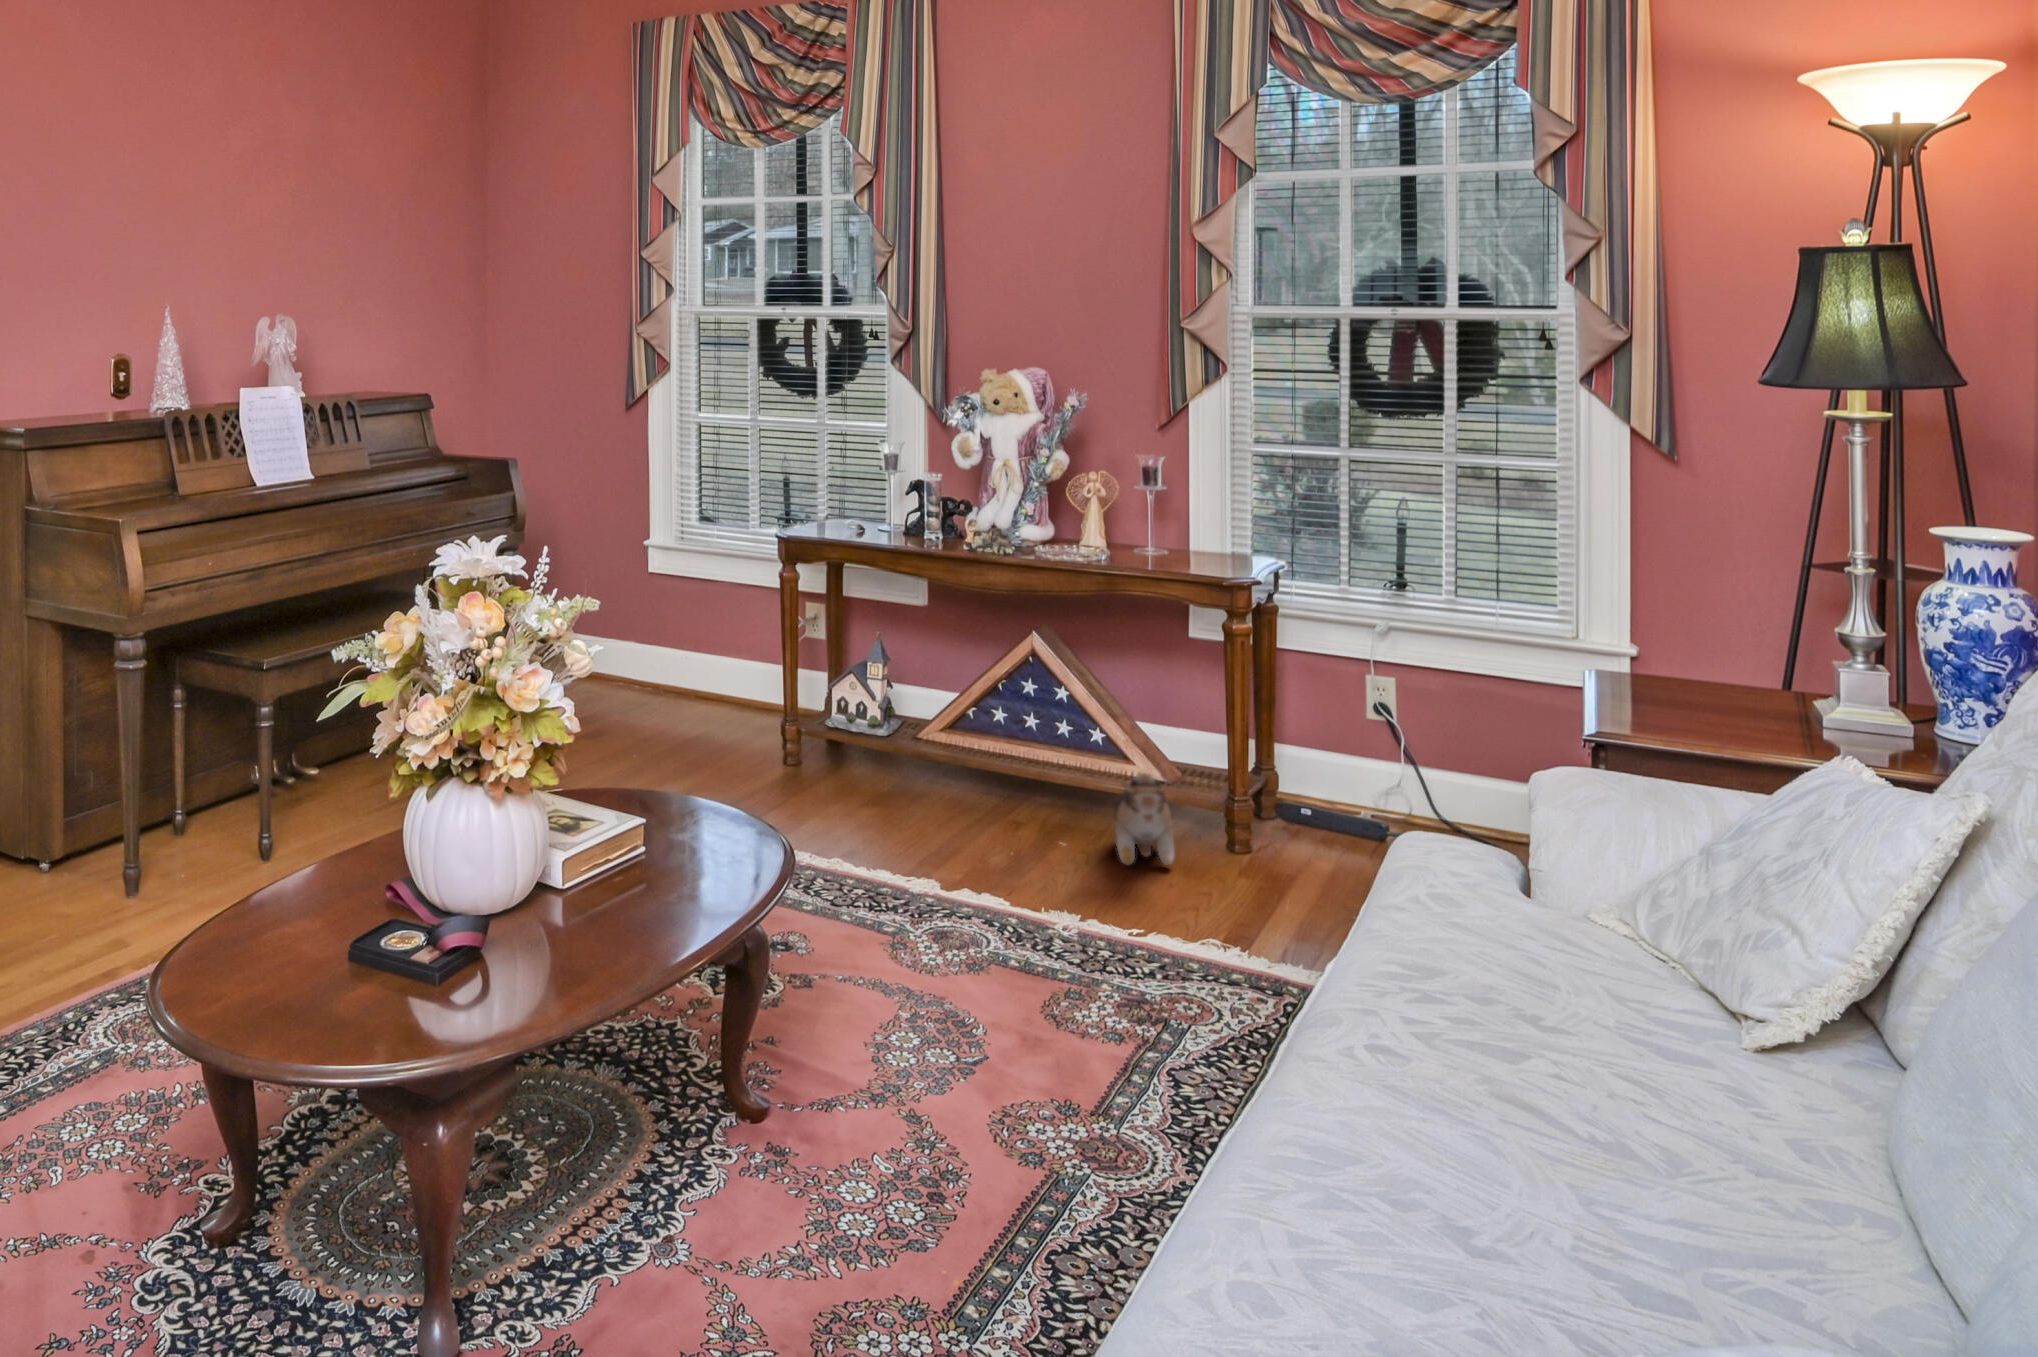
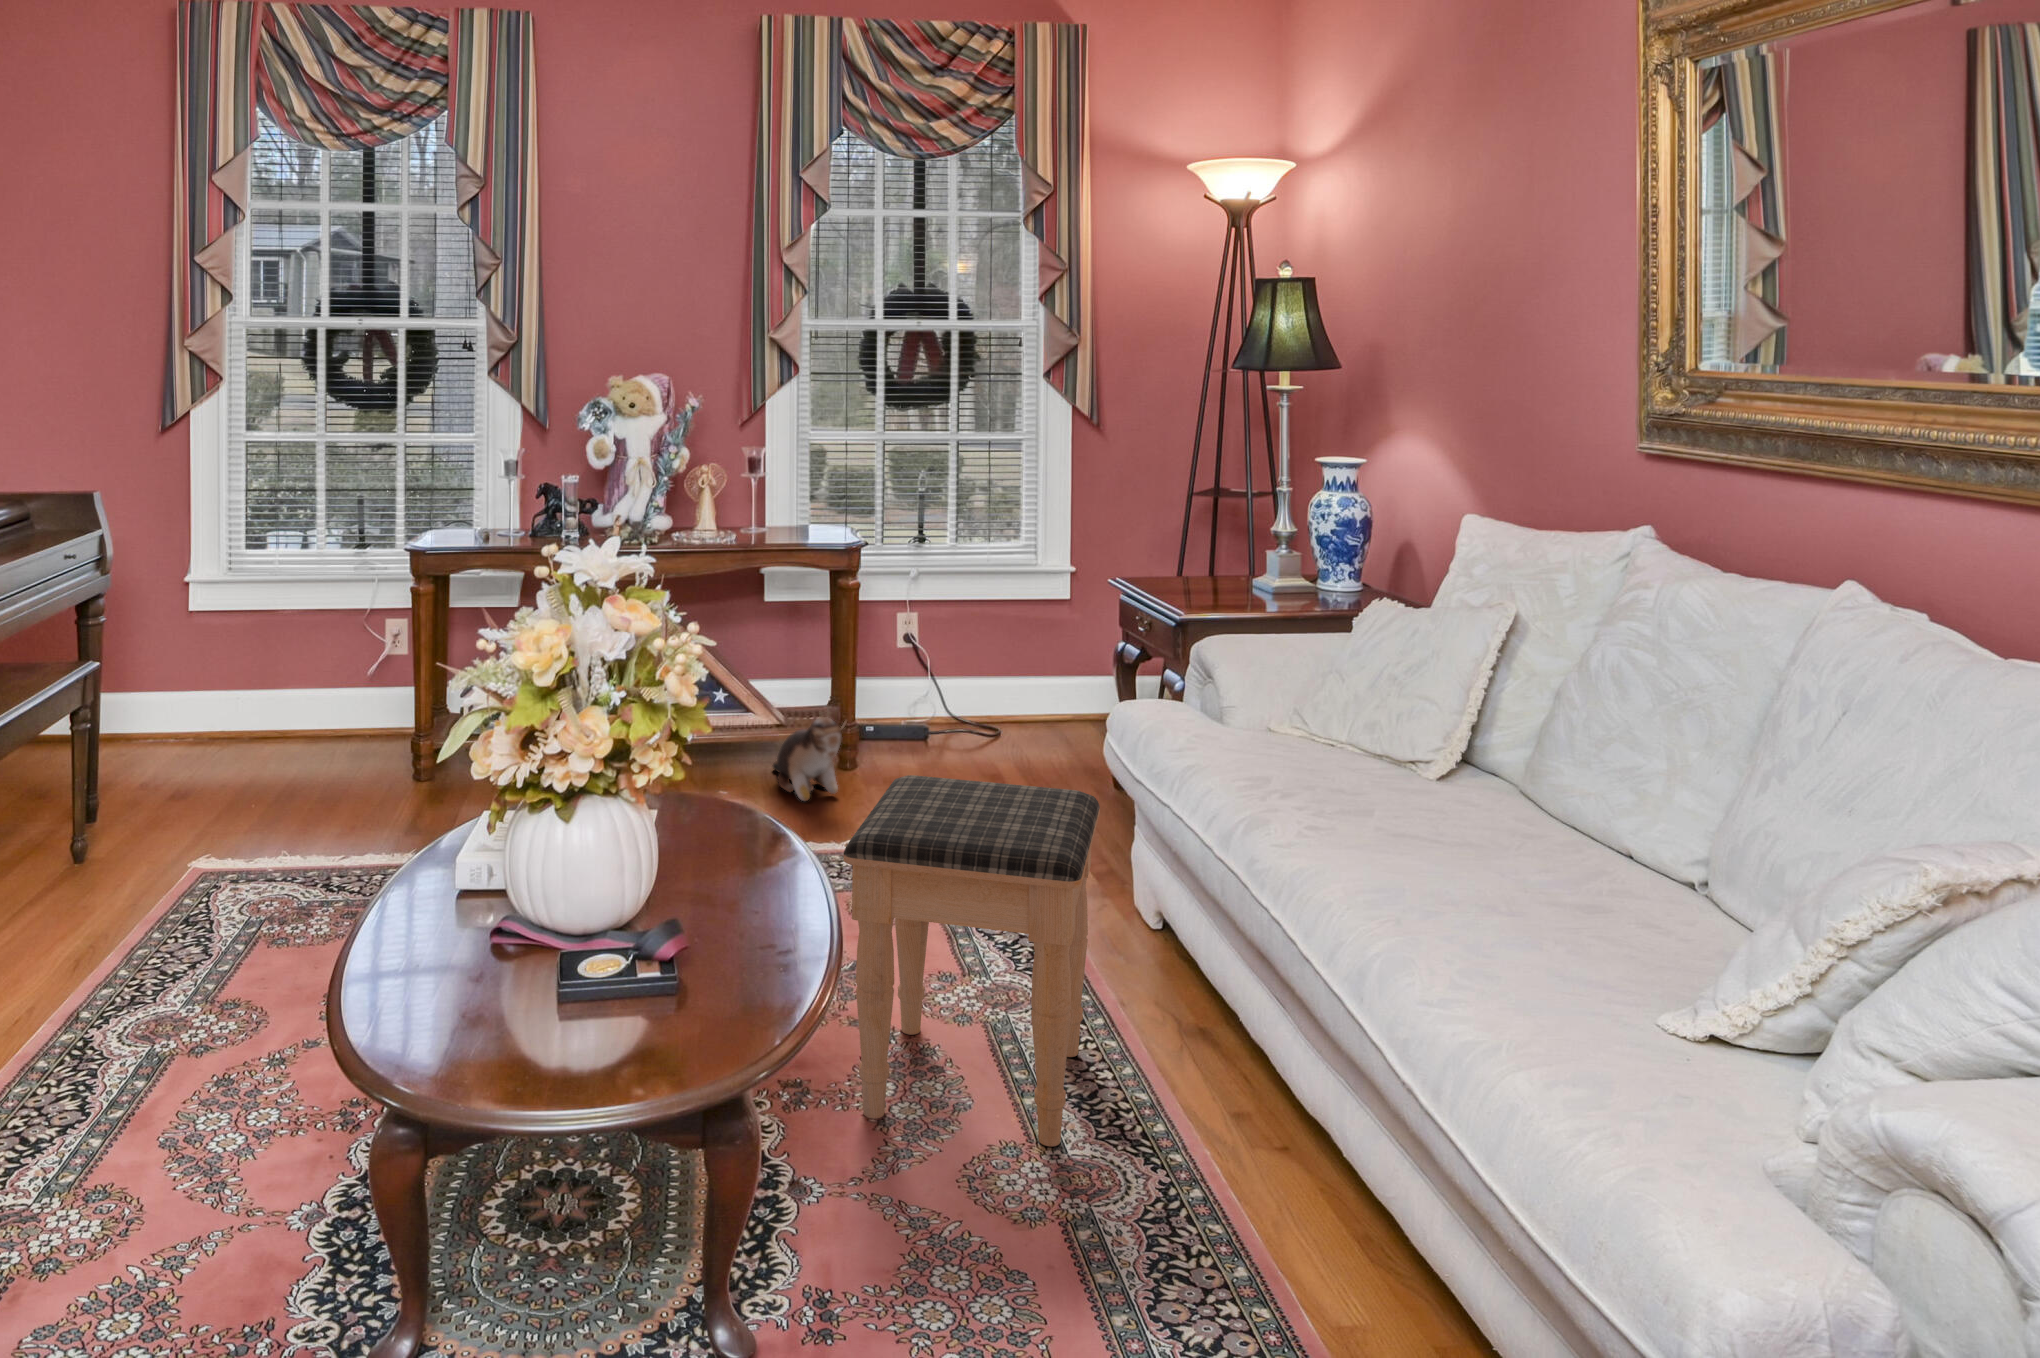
footstool: none [788,827,1132,1245] -> present [843,775,1100,1146]

